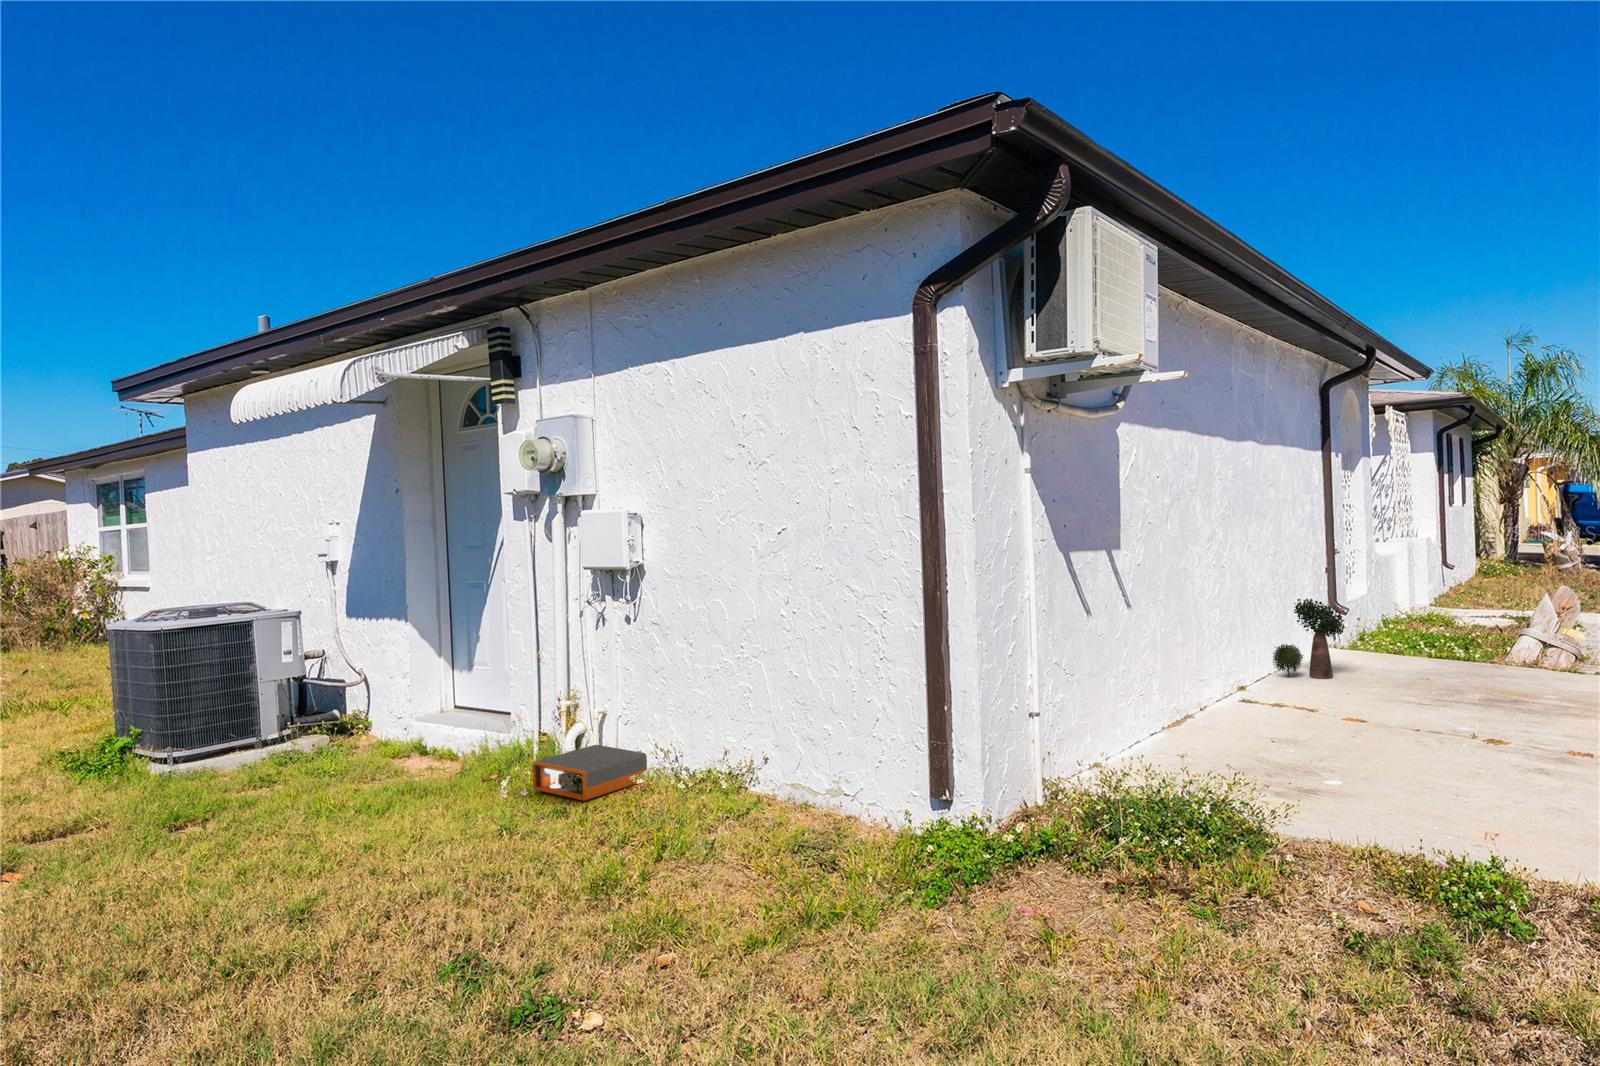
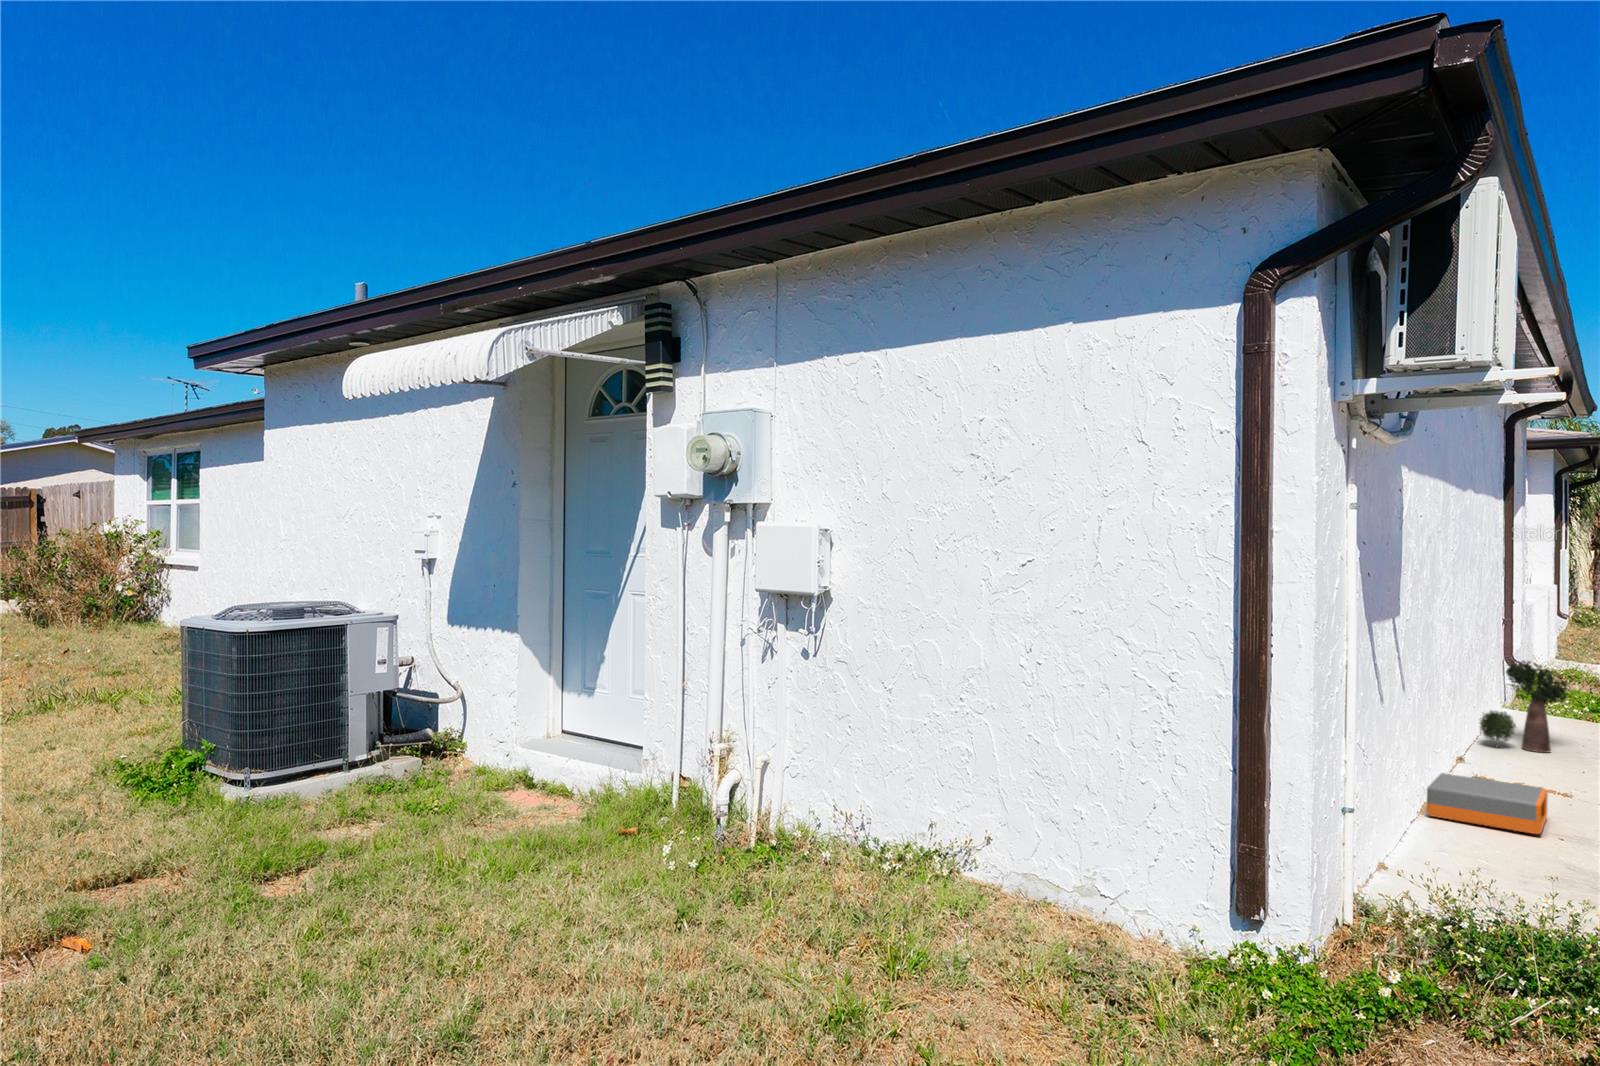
storage box: present [533,745,647,801] -> present [1427,773,1548,834]

